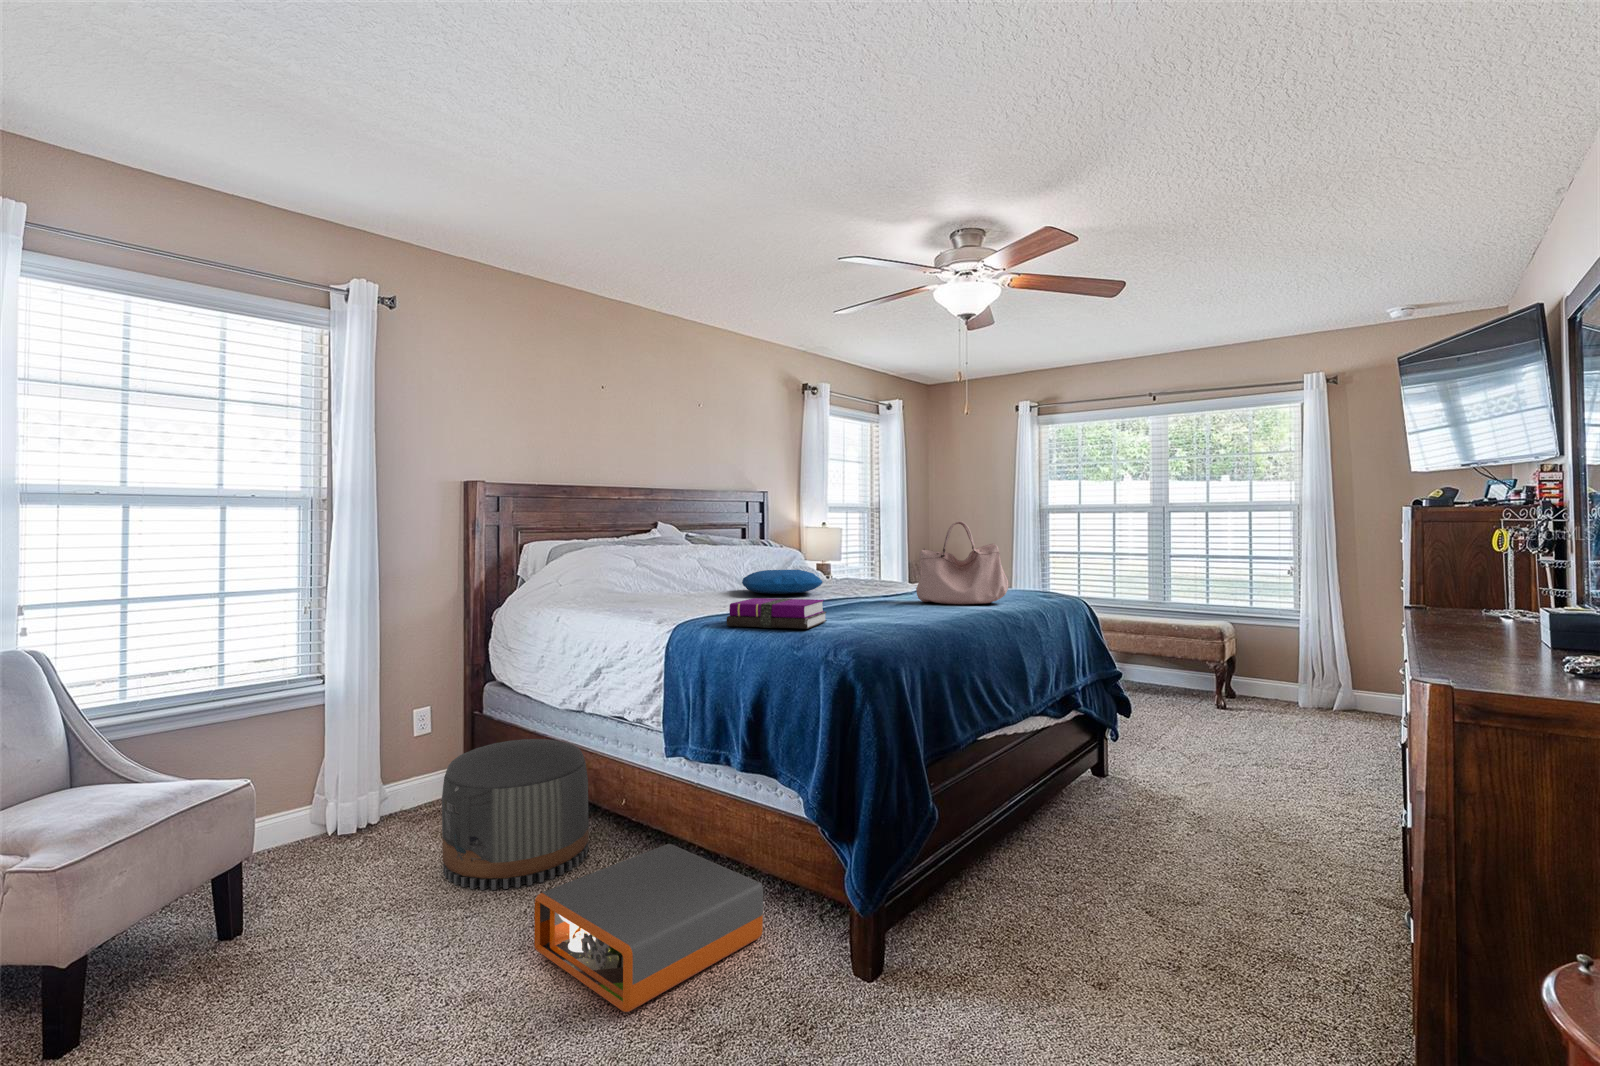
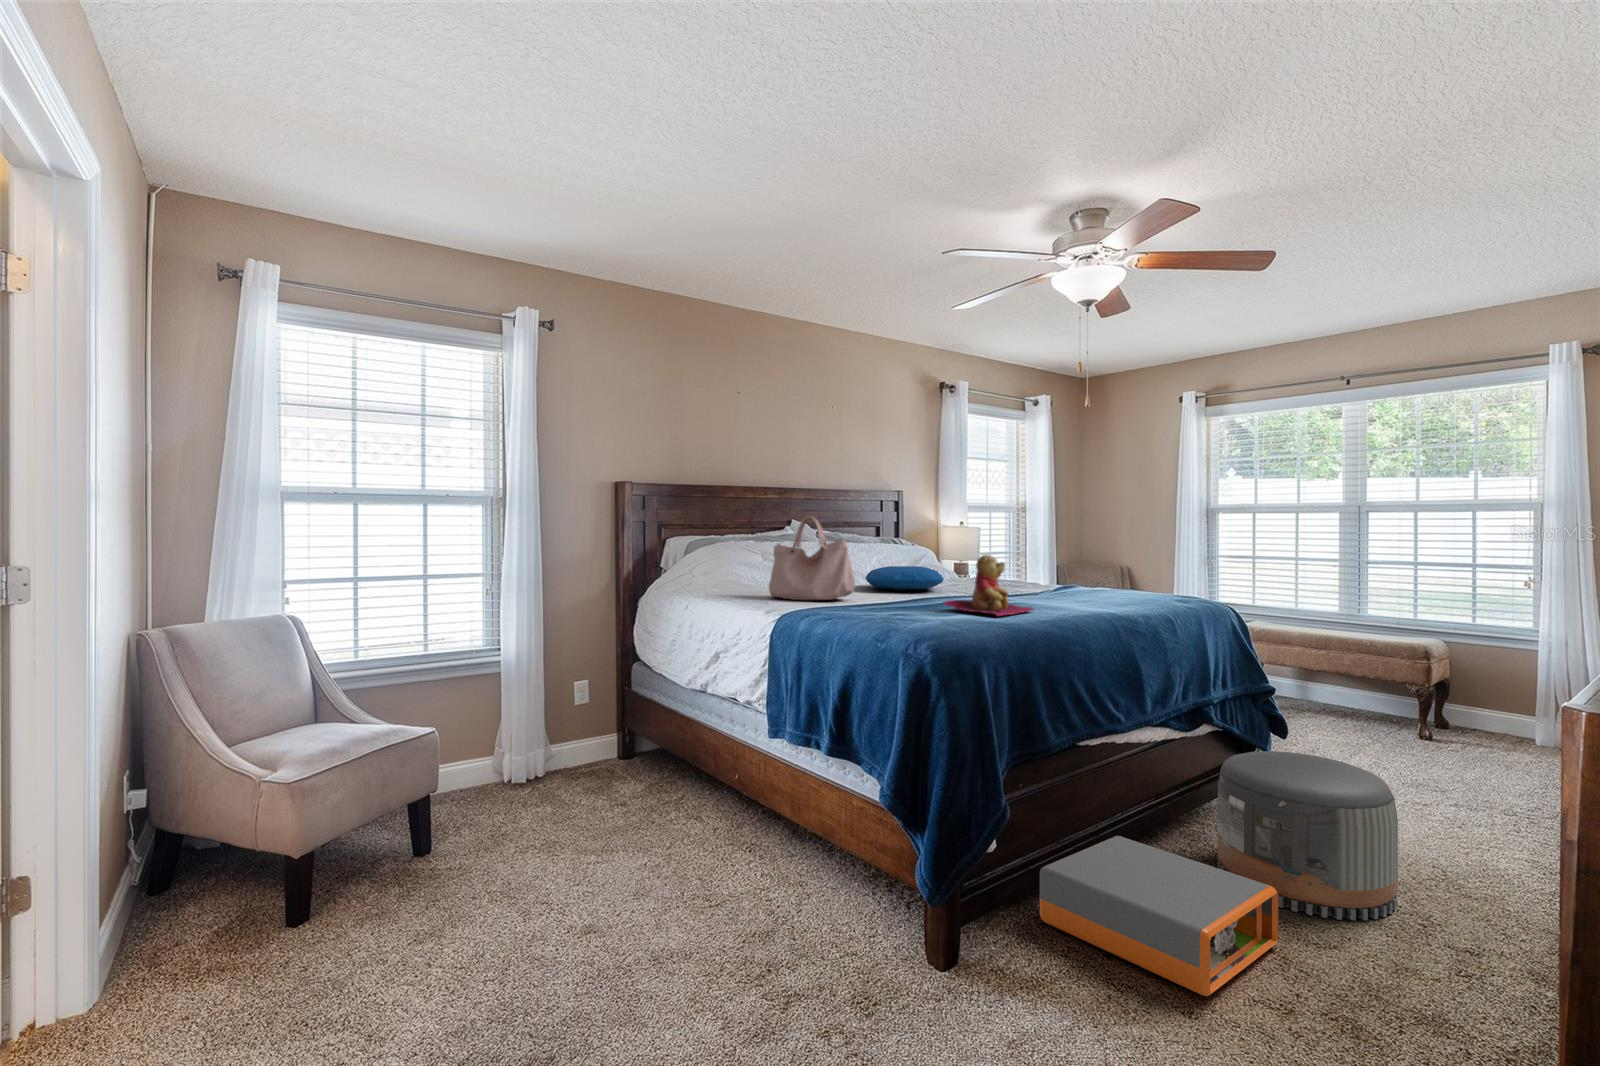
handbag: present [916,521,1009,604] -> present [769,516,855,600]
teddy bear: none [835,557,923,619] -> present [944,554,1033,616]
notebook: present [727,598,827,629] -> none [827,592,927,622]
pouf: present [442,739,589,890] -> present [1218,751,1398,920]
storage box: present [534,844,763,1012] -> present [1040,836,1278,996]

